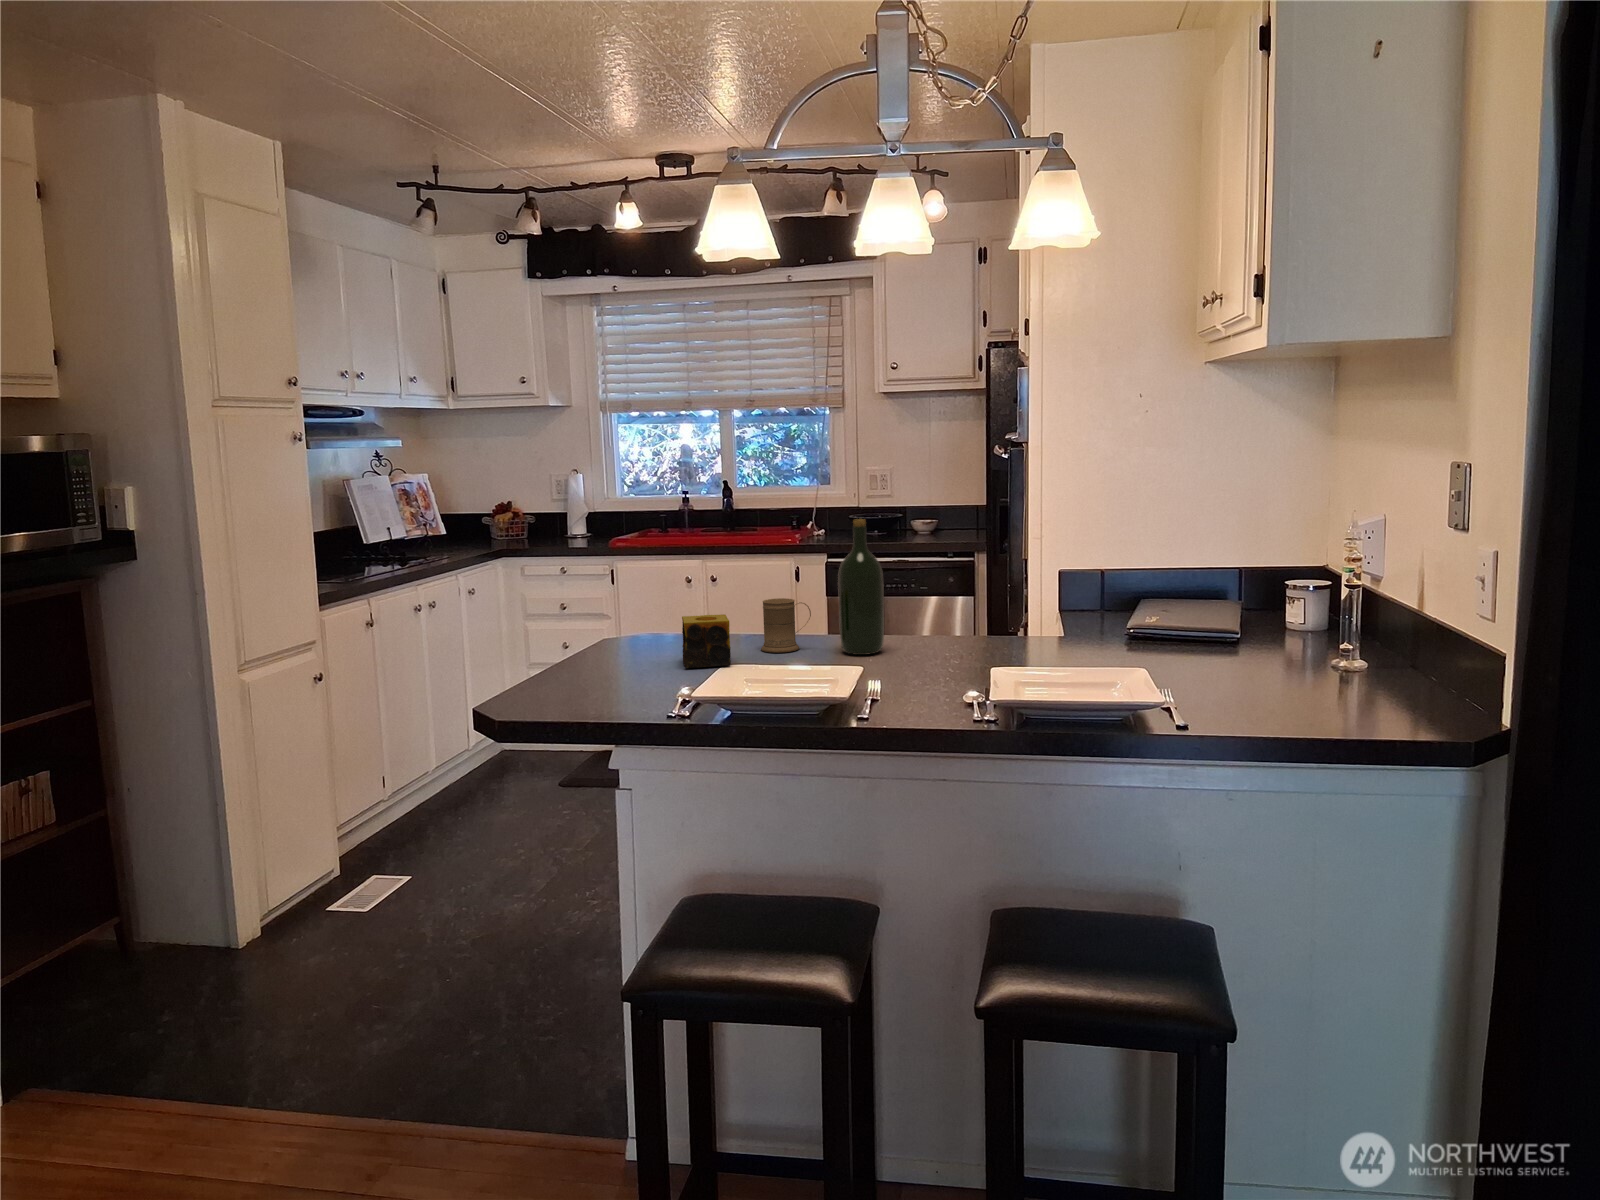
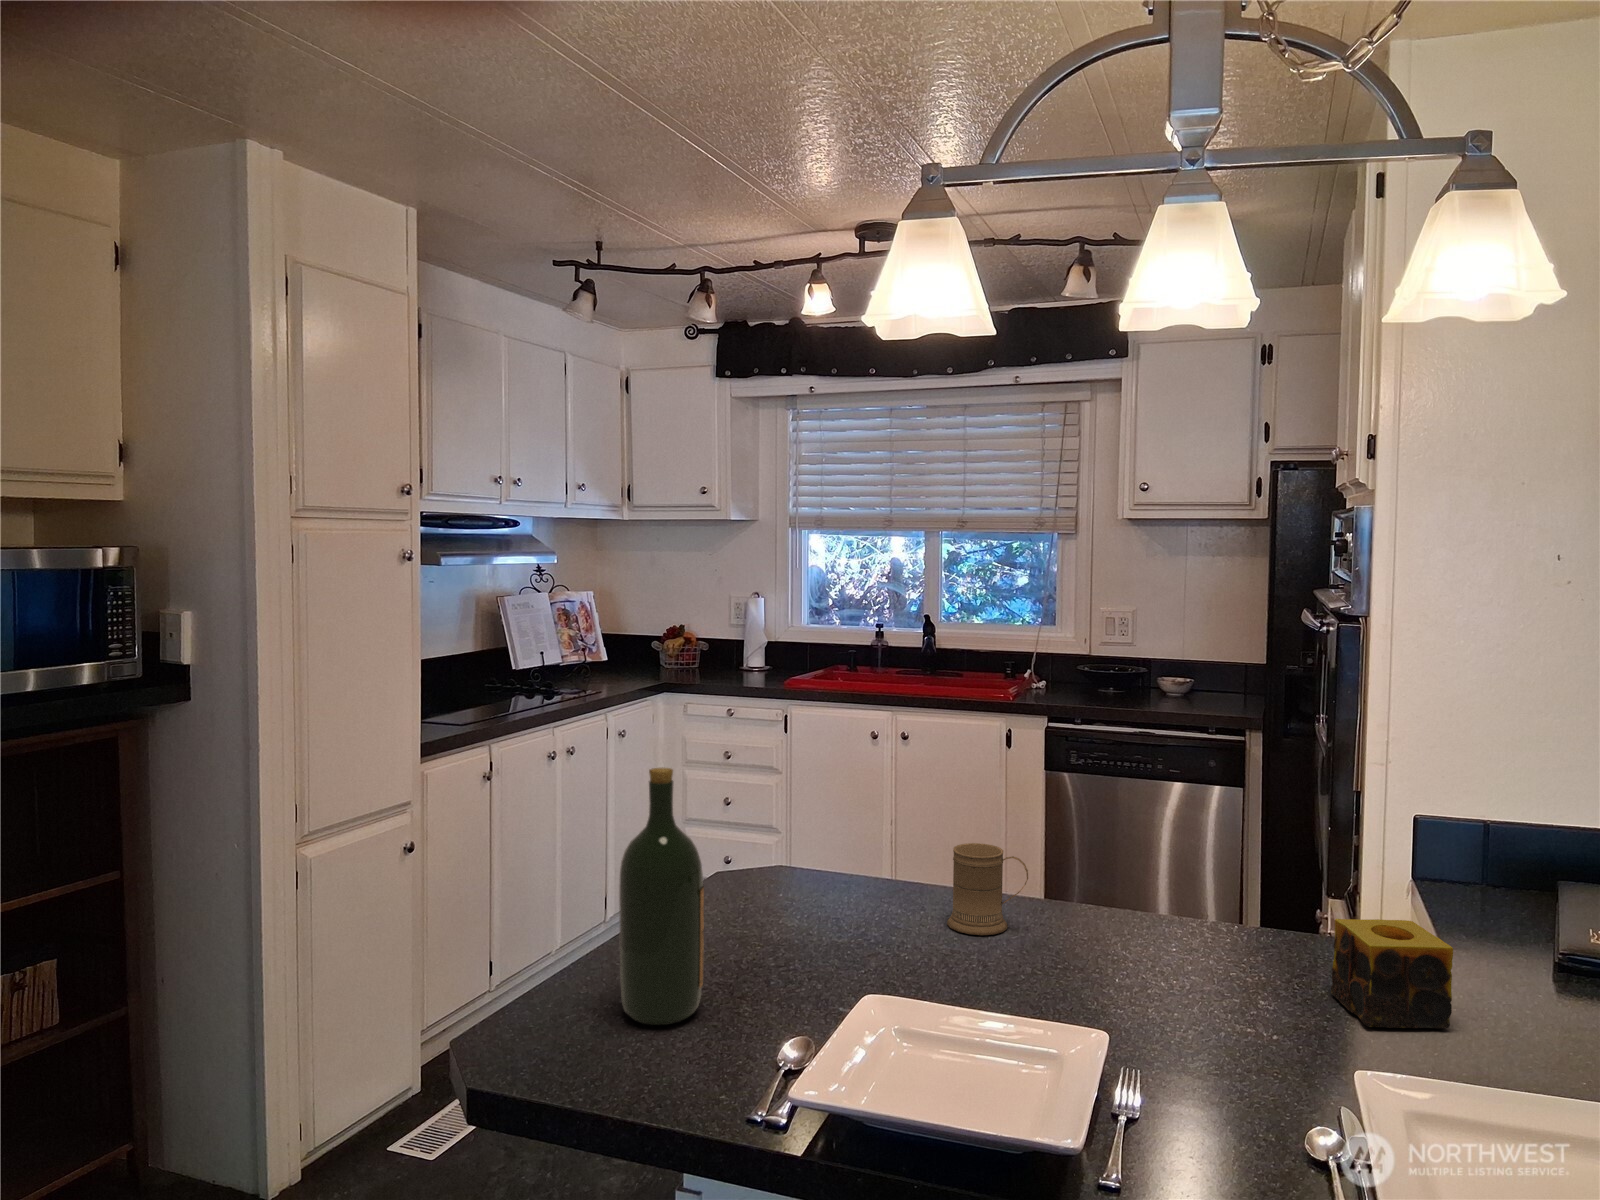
wine bottle: present [838,519,884,655] -> present [619,768,704,1025]
candle: present [682,614,731,668] -> present [1331,919,1453,1028]

